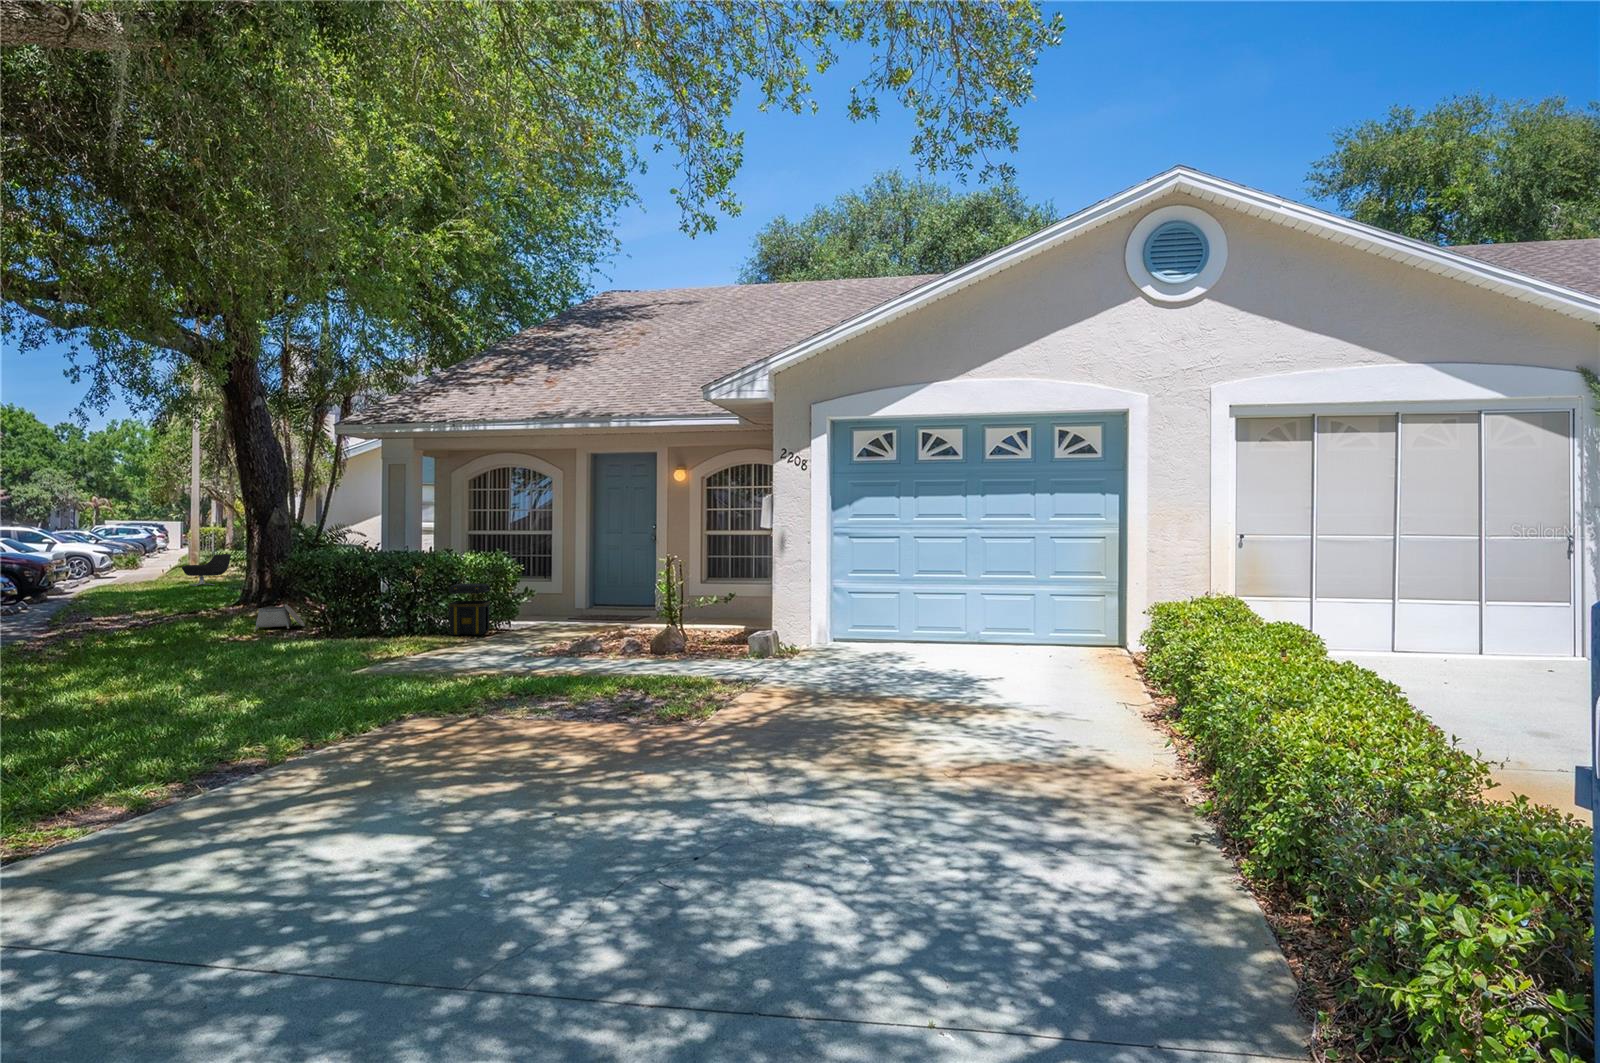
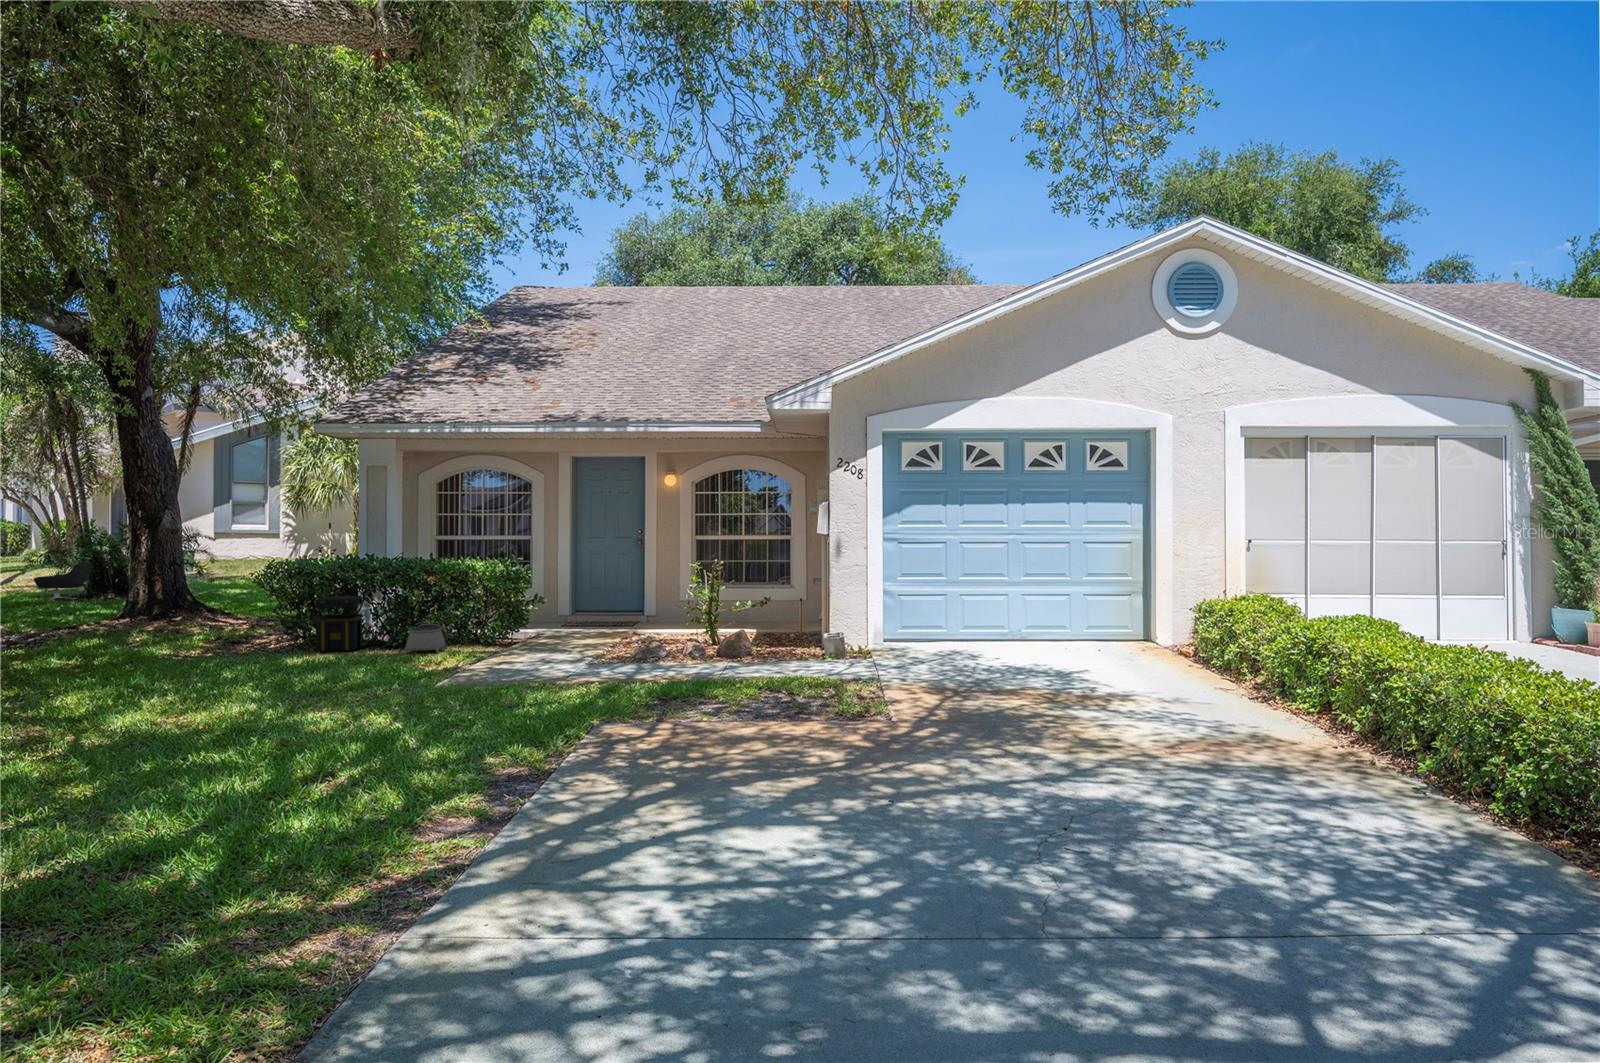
toolbox: present [448,584,490,635] -> present [315,596,363,652]
basket: present [255,604,305,630] -> present [403,623,448,654]

